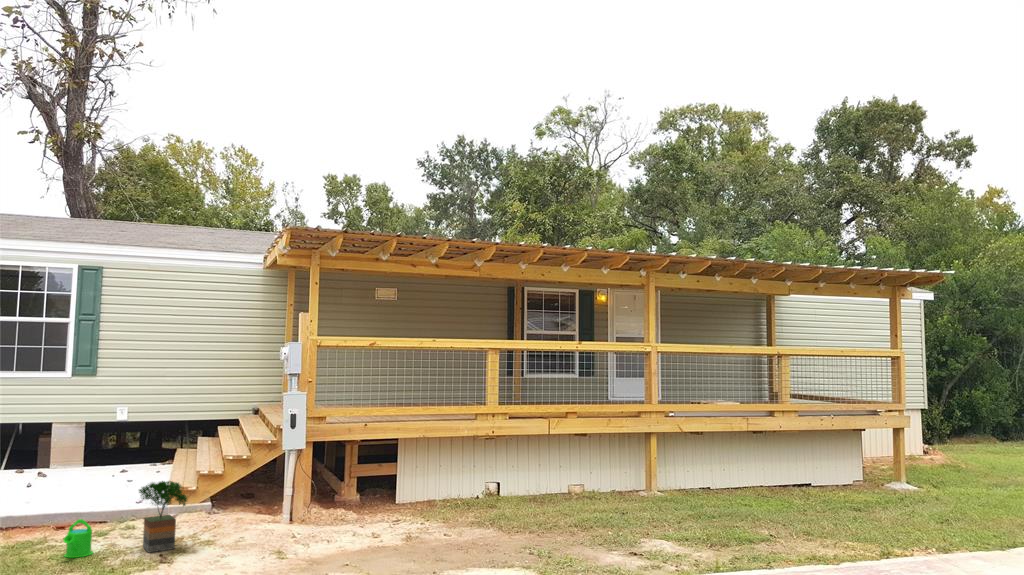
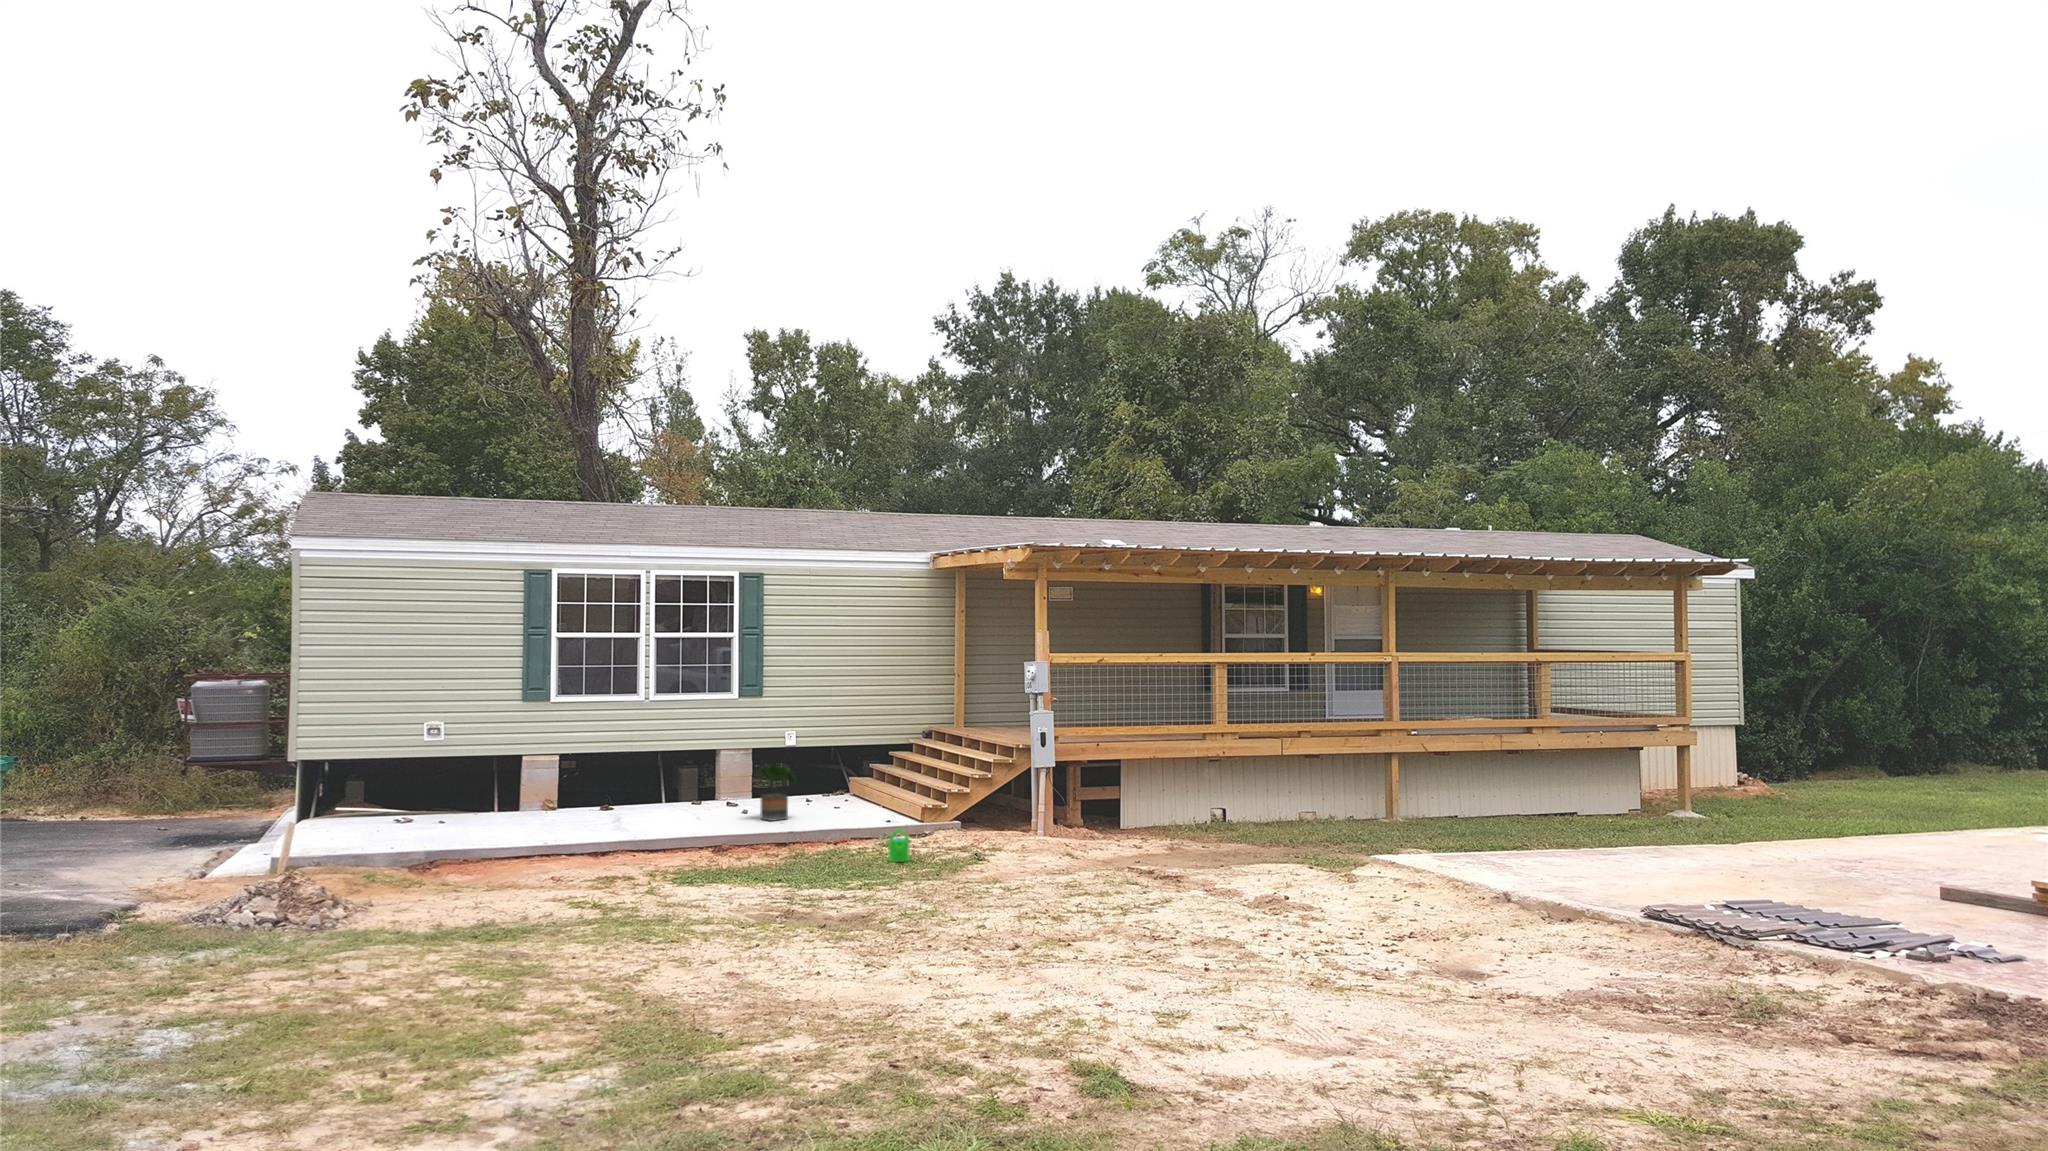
potted tree: present [139,481,187,553] -> present [758,765,795,821]

